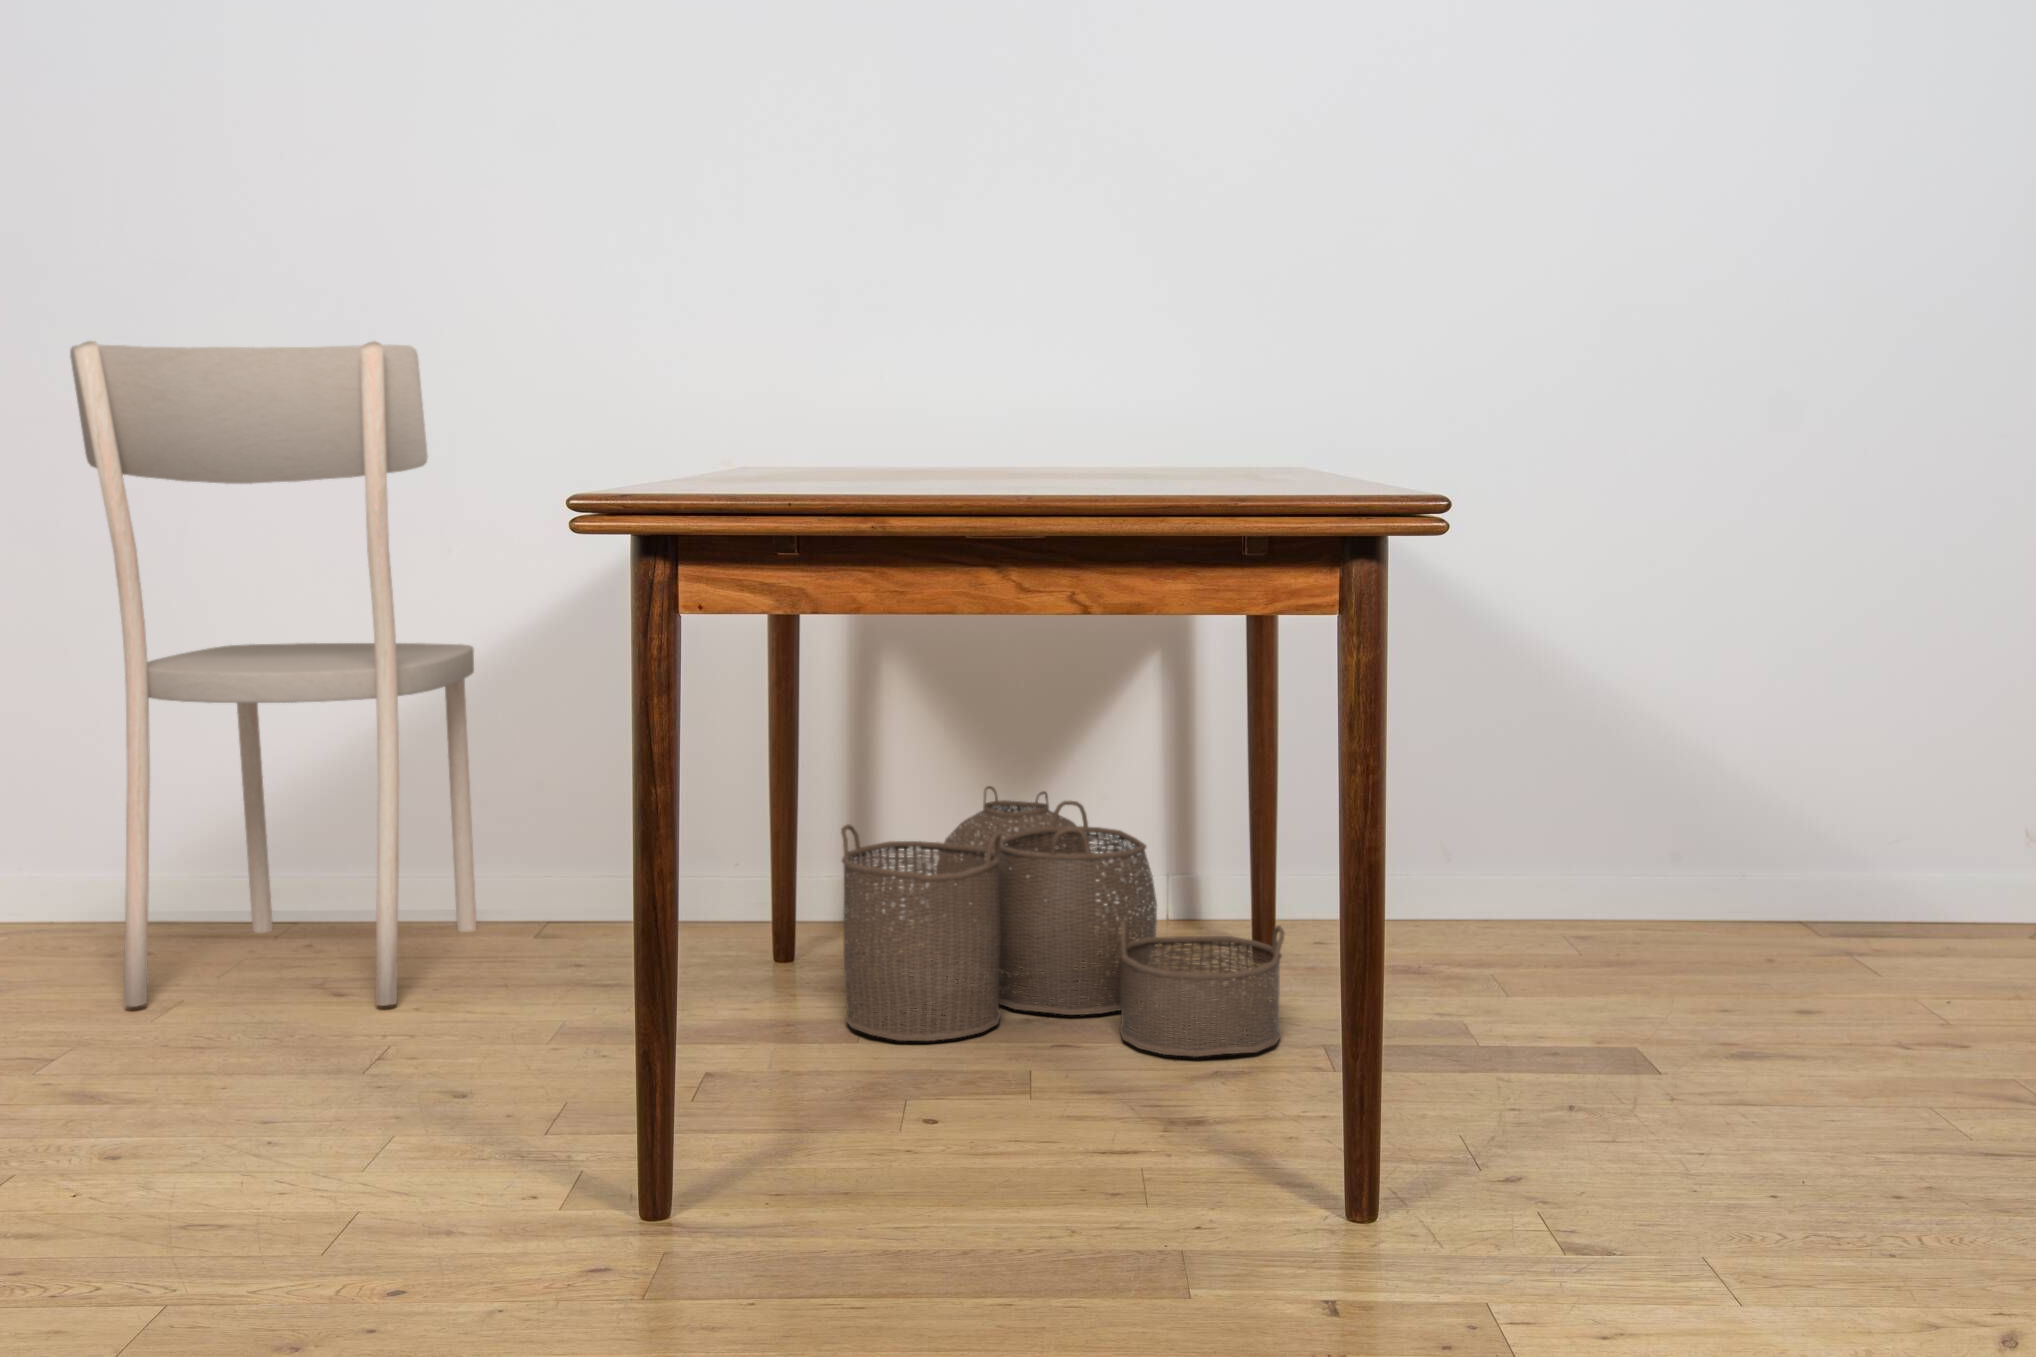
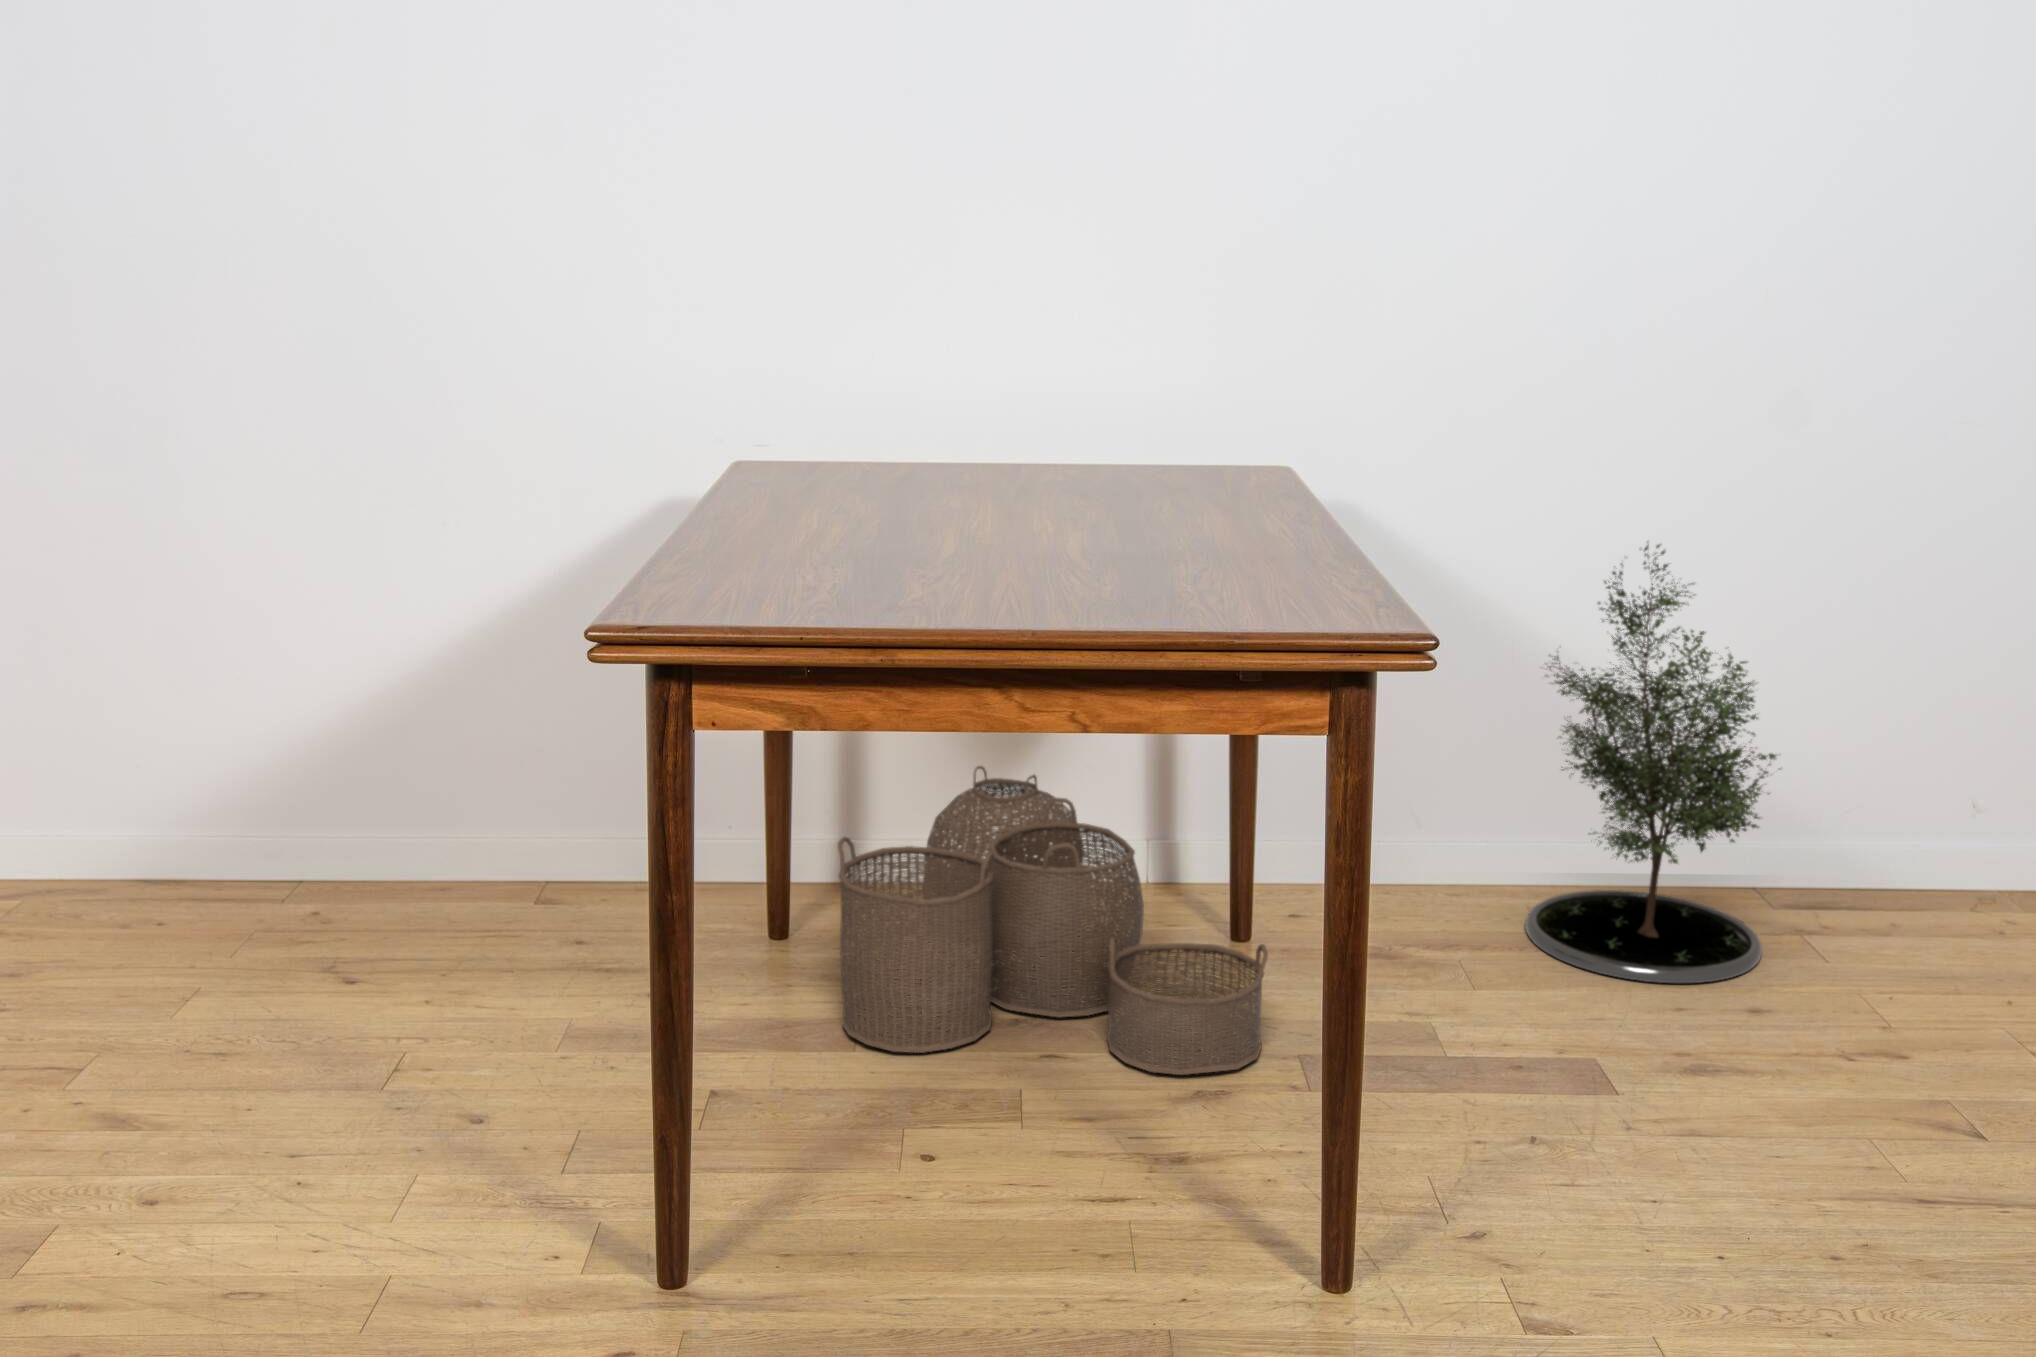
dining chair: present [70,341,477,1007] -> none [48,355,473,1003]
potted tree: none [1555,535,1811,989] -> present [1525,544,1779,983]

